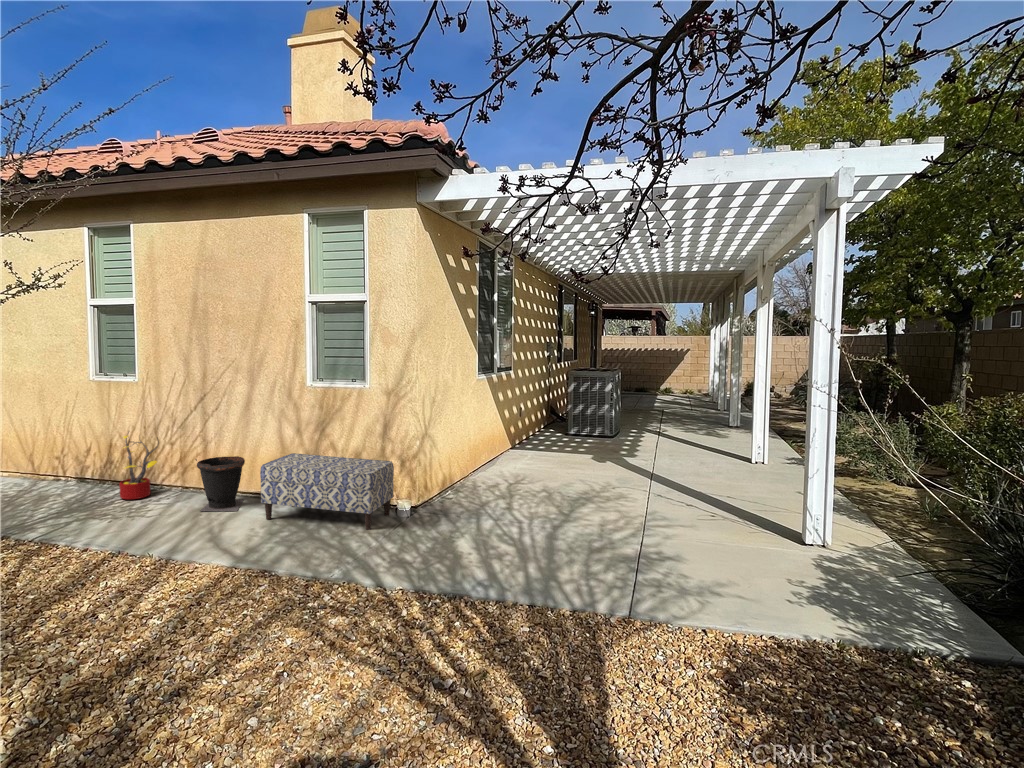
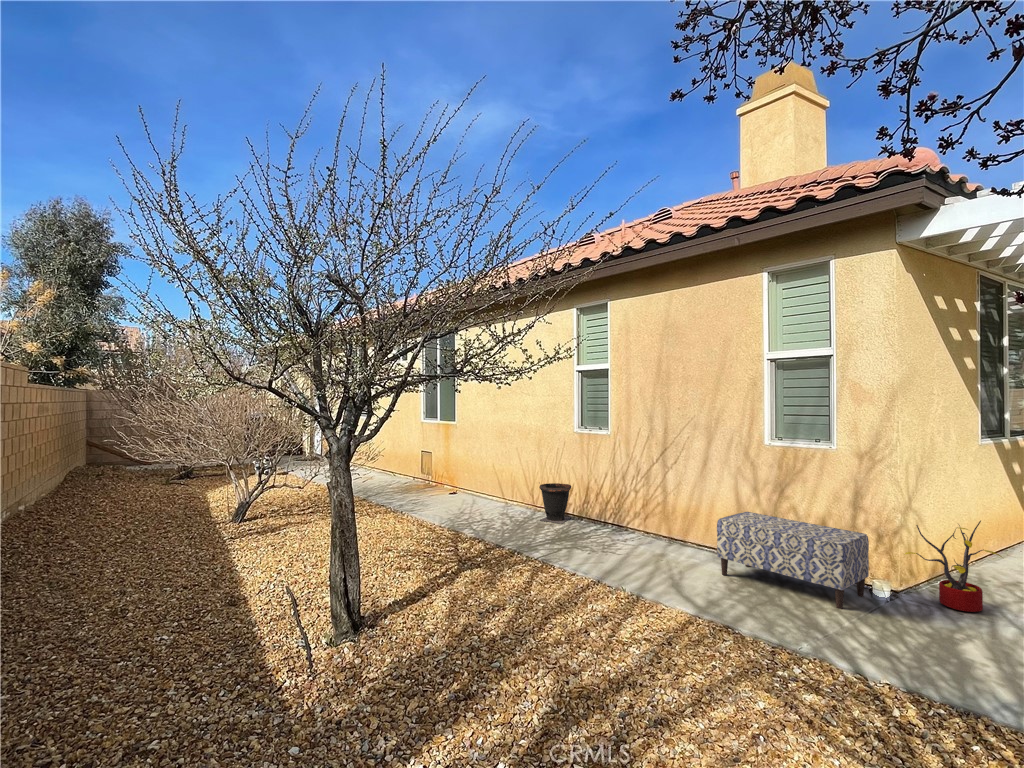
decorative plant: present [119,432,159,499] -> present [905,521,1002,612]
bucket: present [196,456,245,511] -> present [539,483,571,524]

